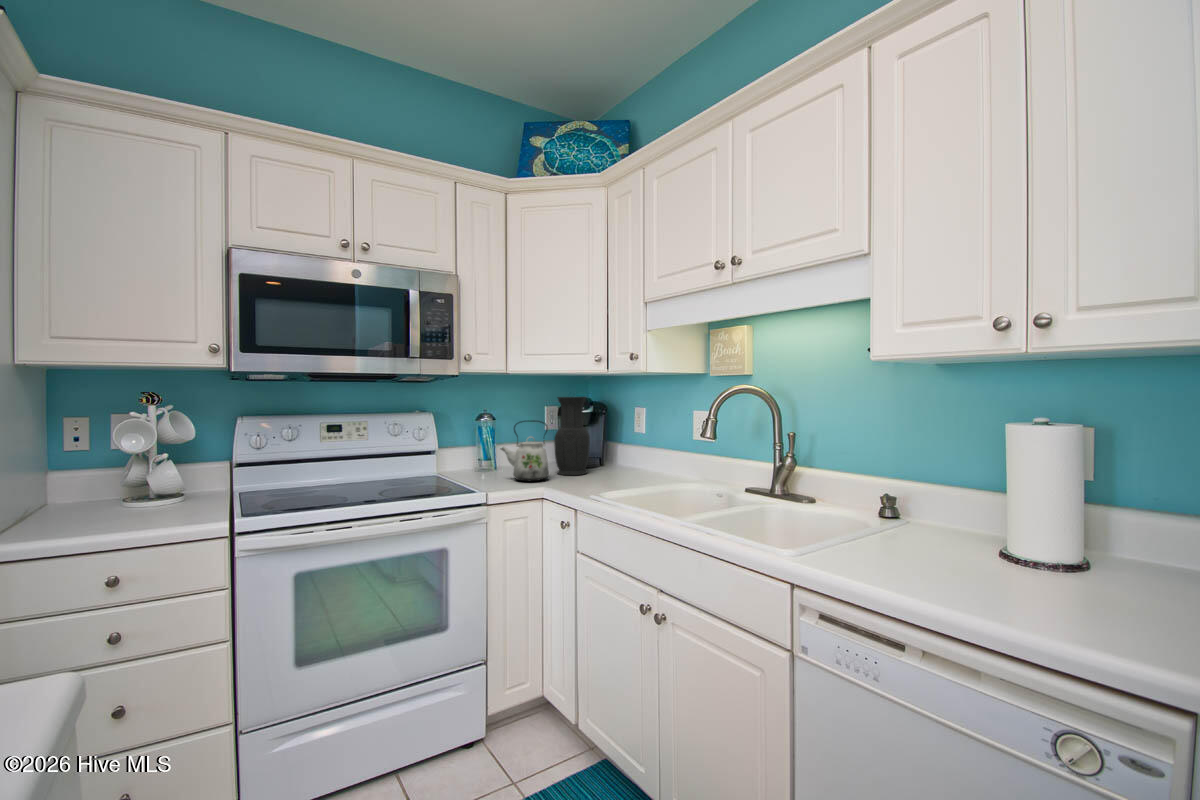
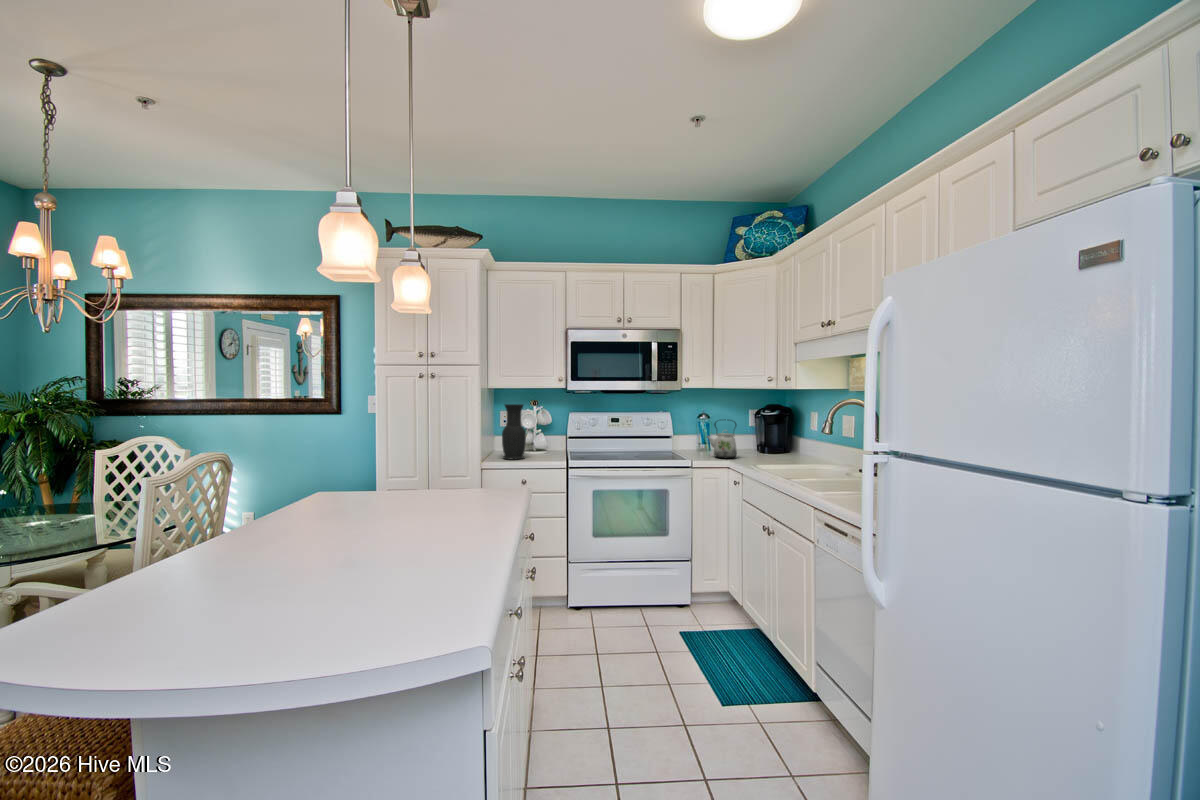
vase: present [554,397,590,475] -> present [502,404,526,460]

